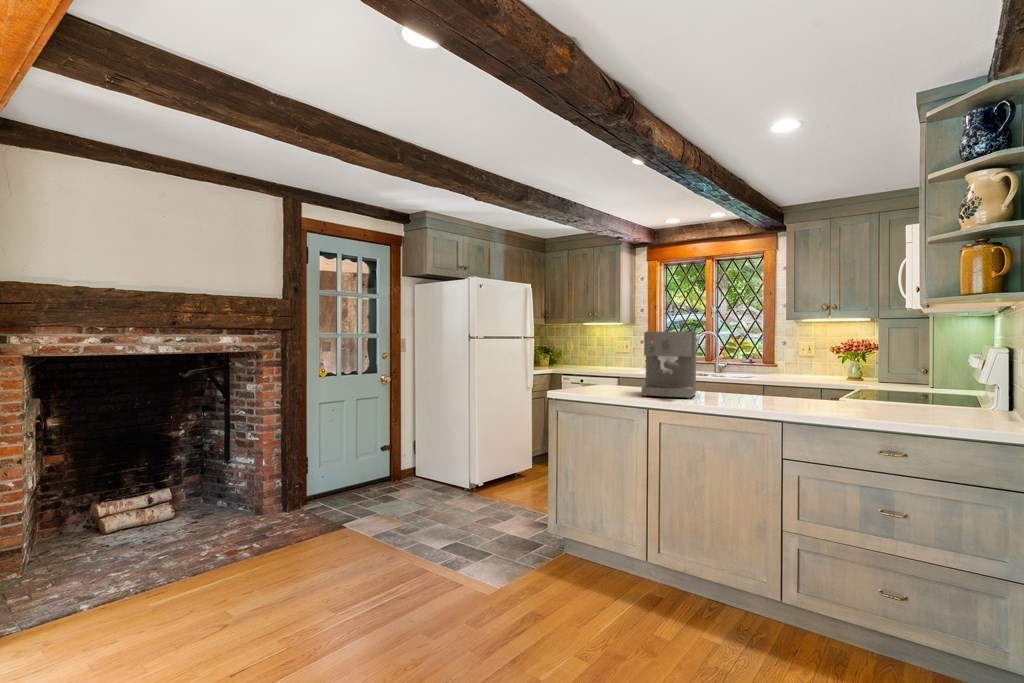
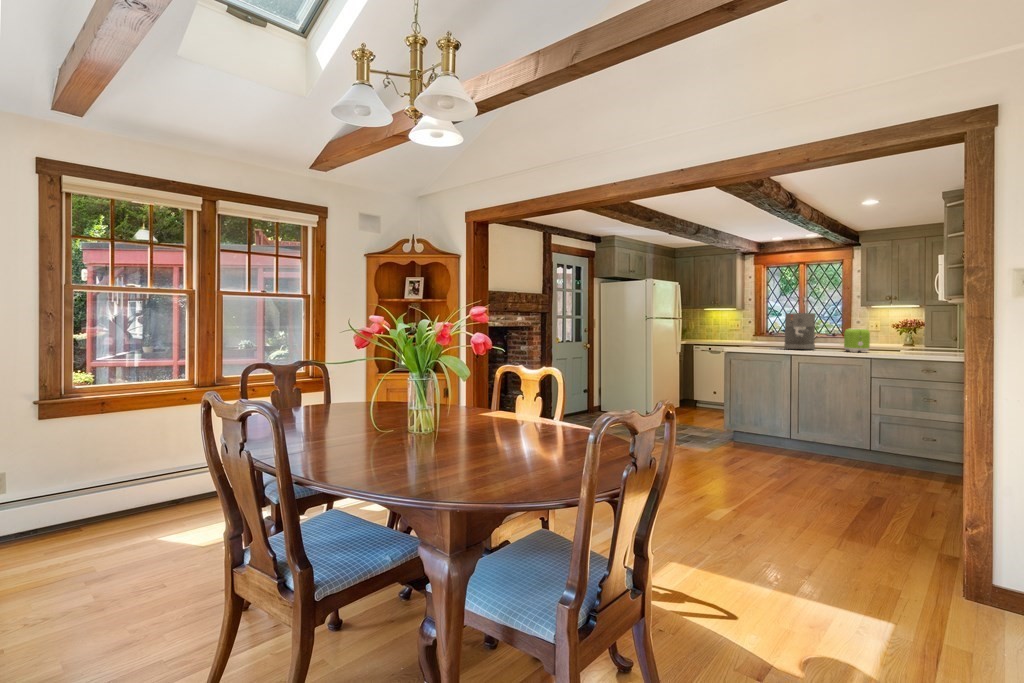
toaster: none [742,361,784,410] -> present [844,328,870,353]

